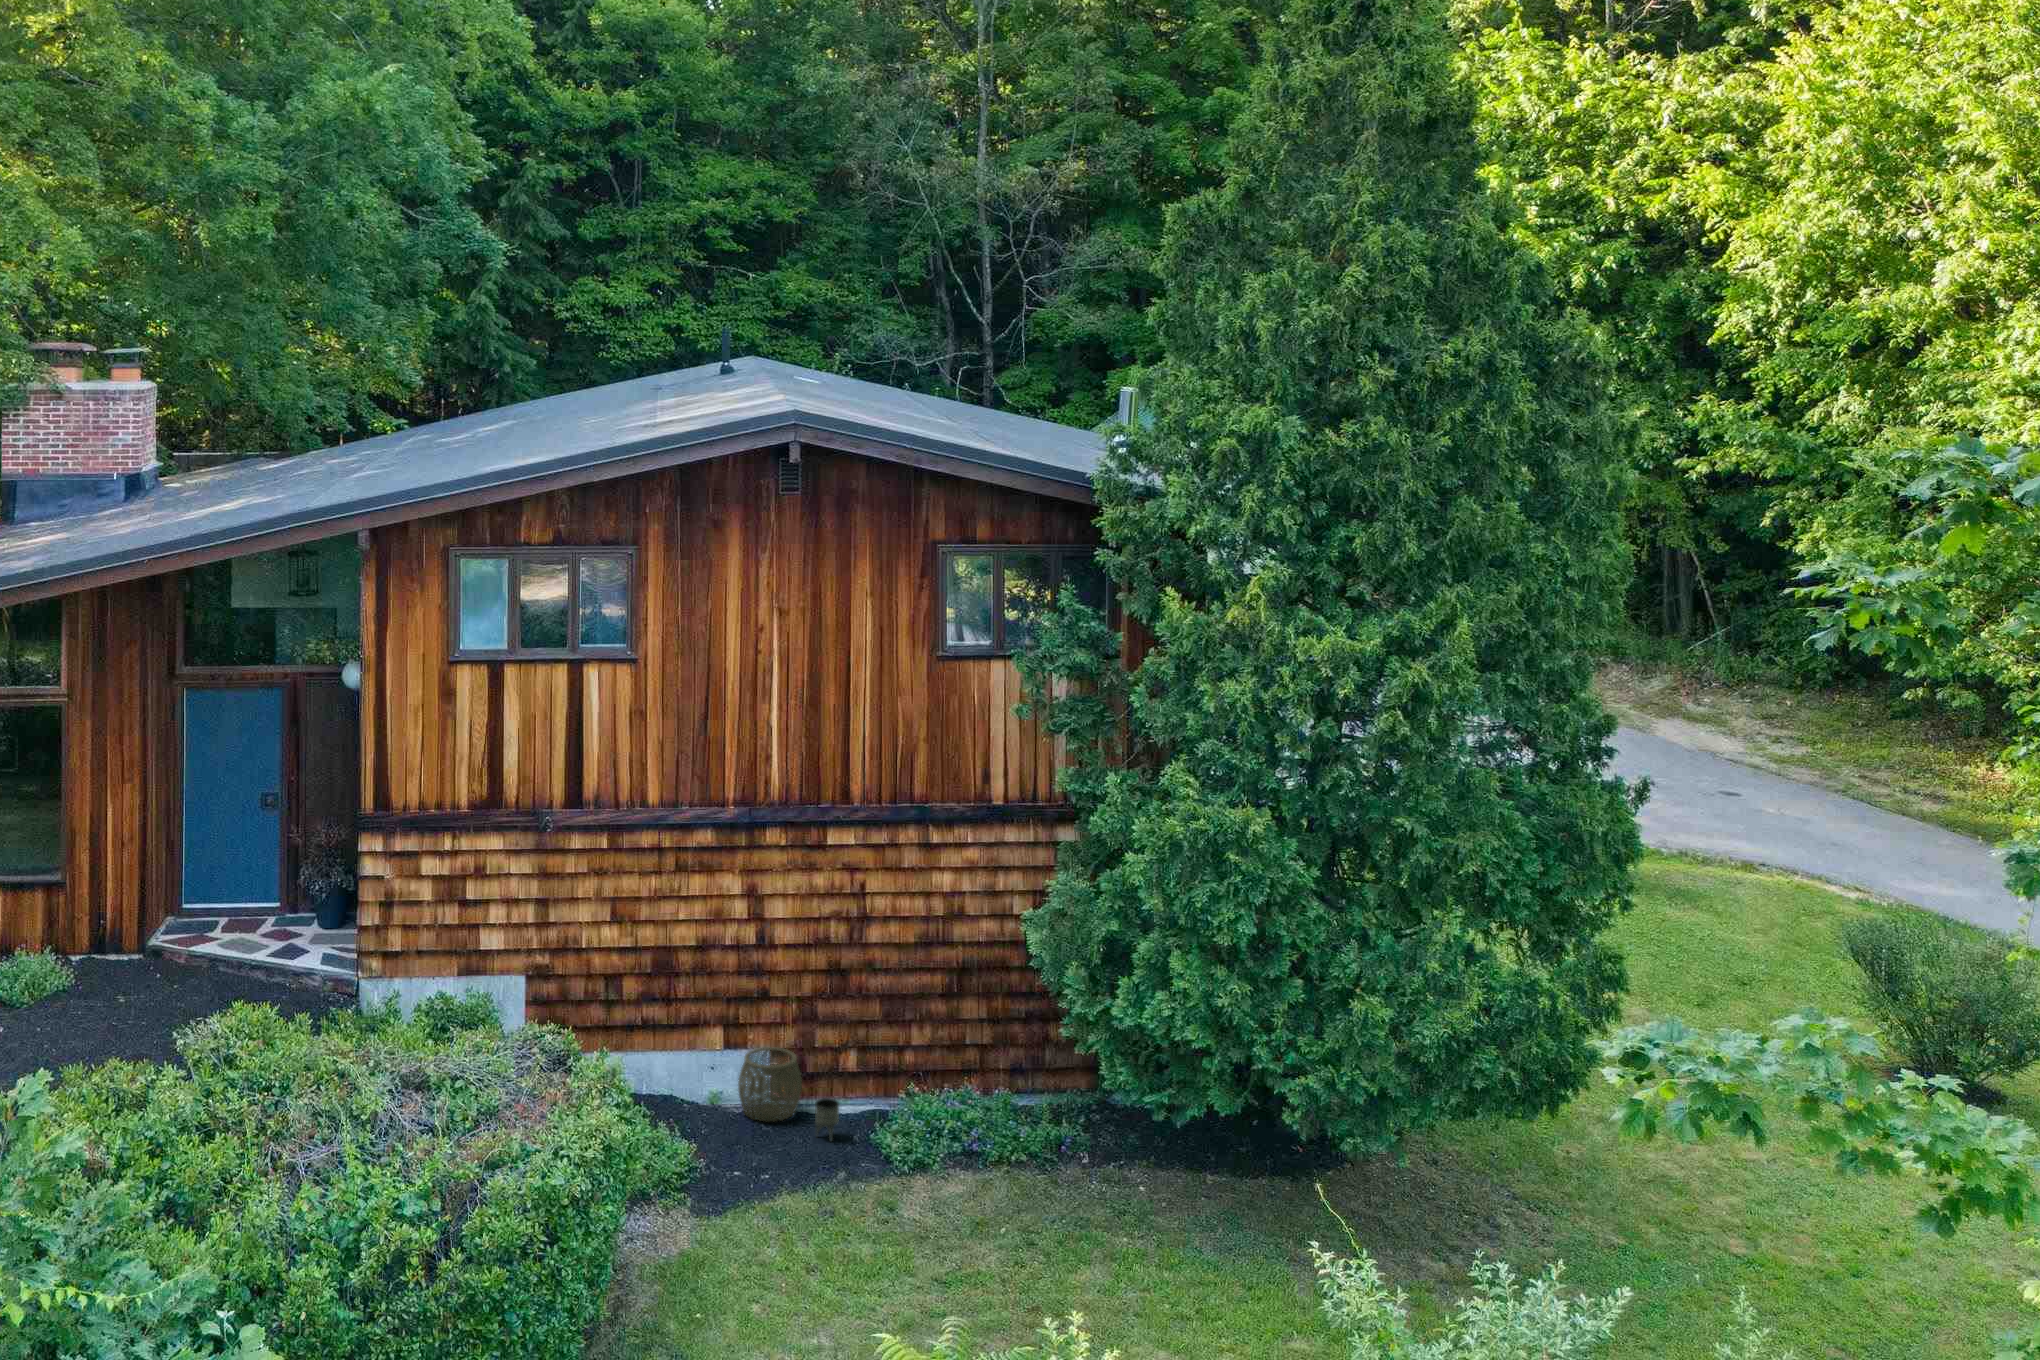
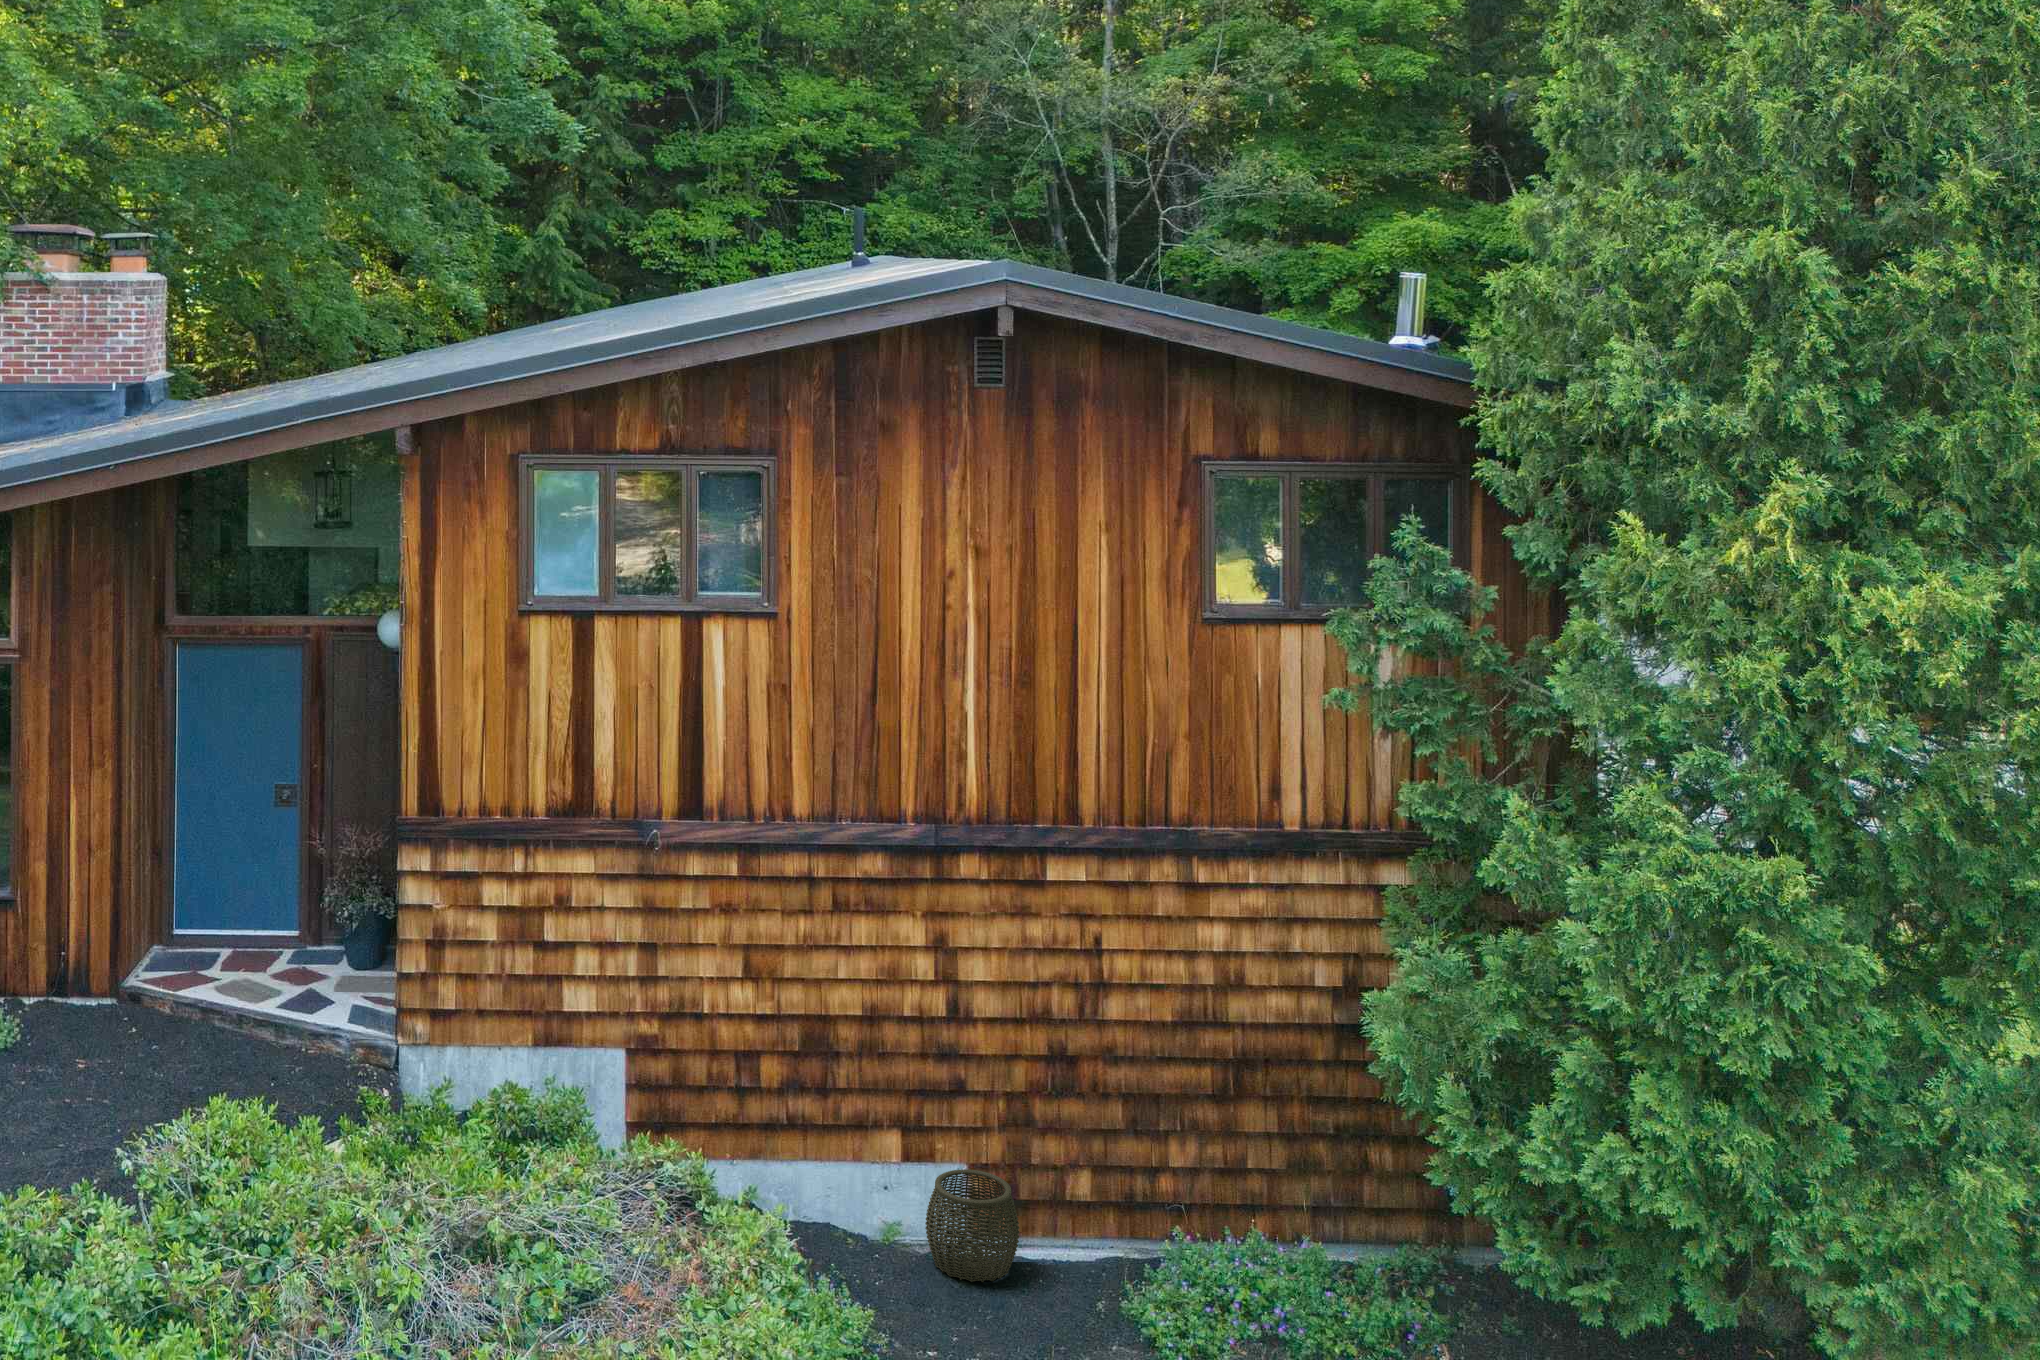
planter: present [815,1098,839,1141] -> none [1047,1254,1084,1321]

